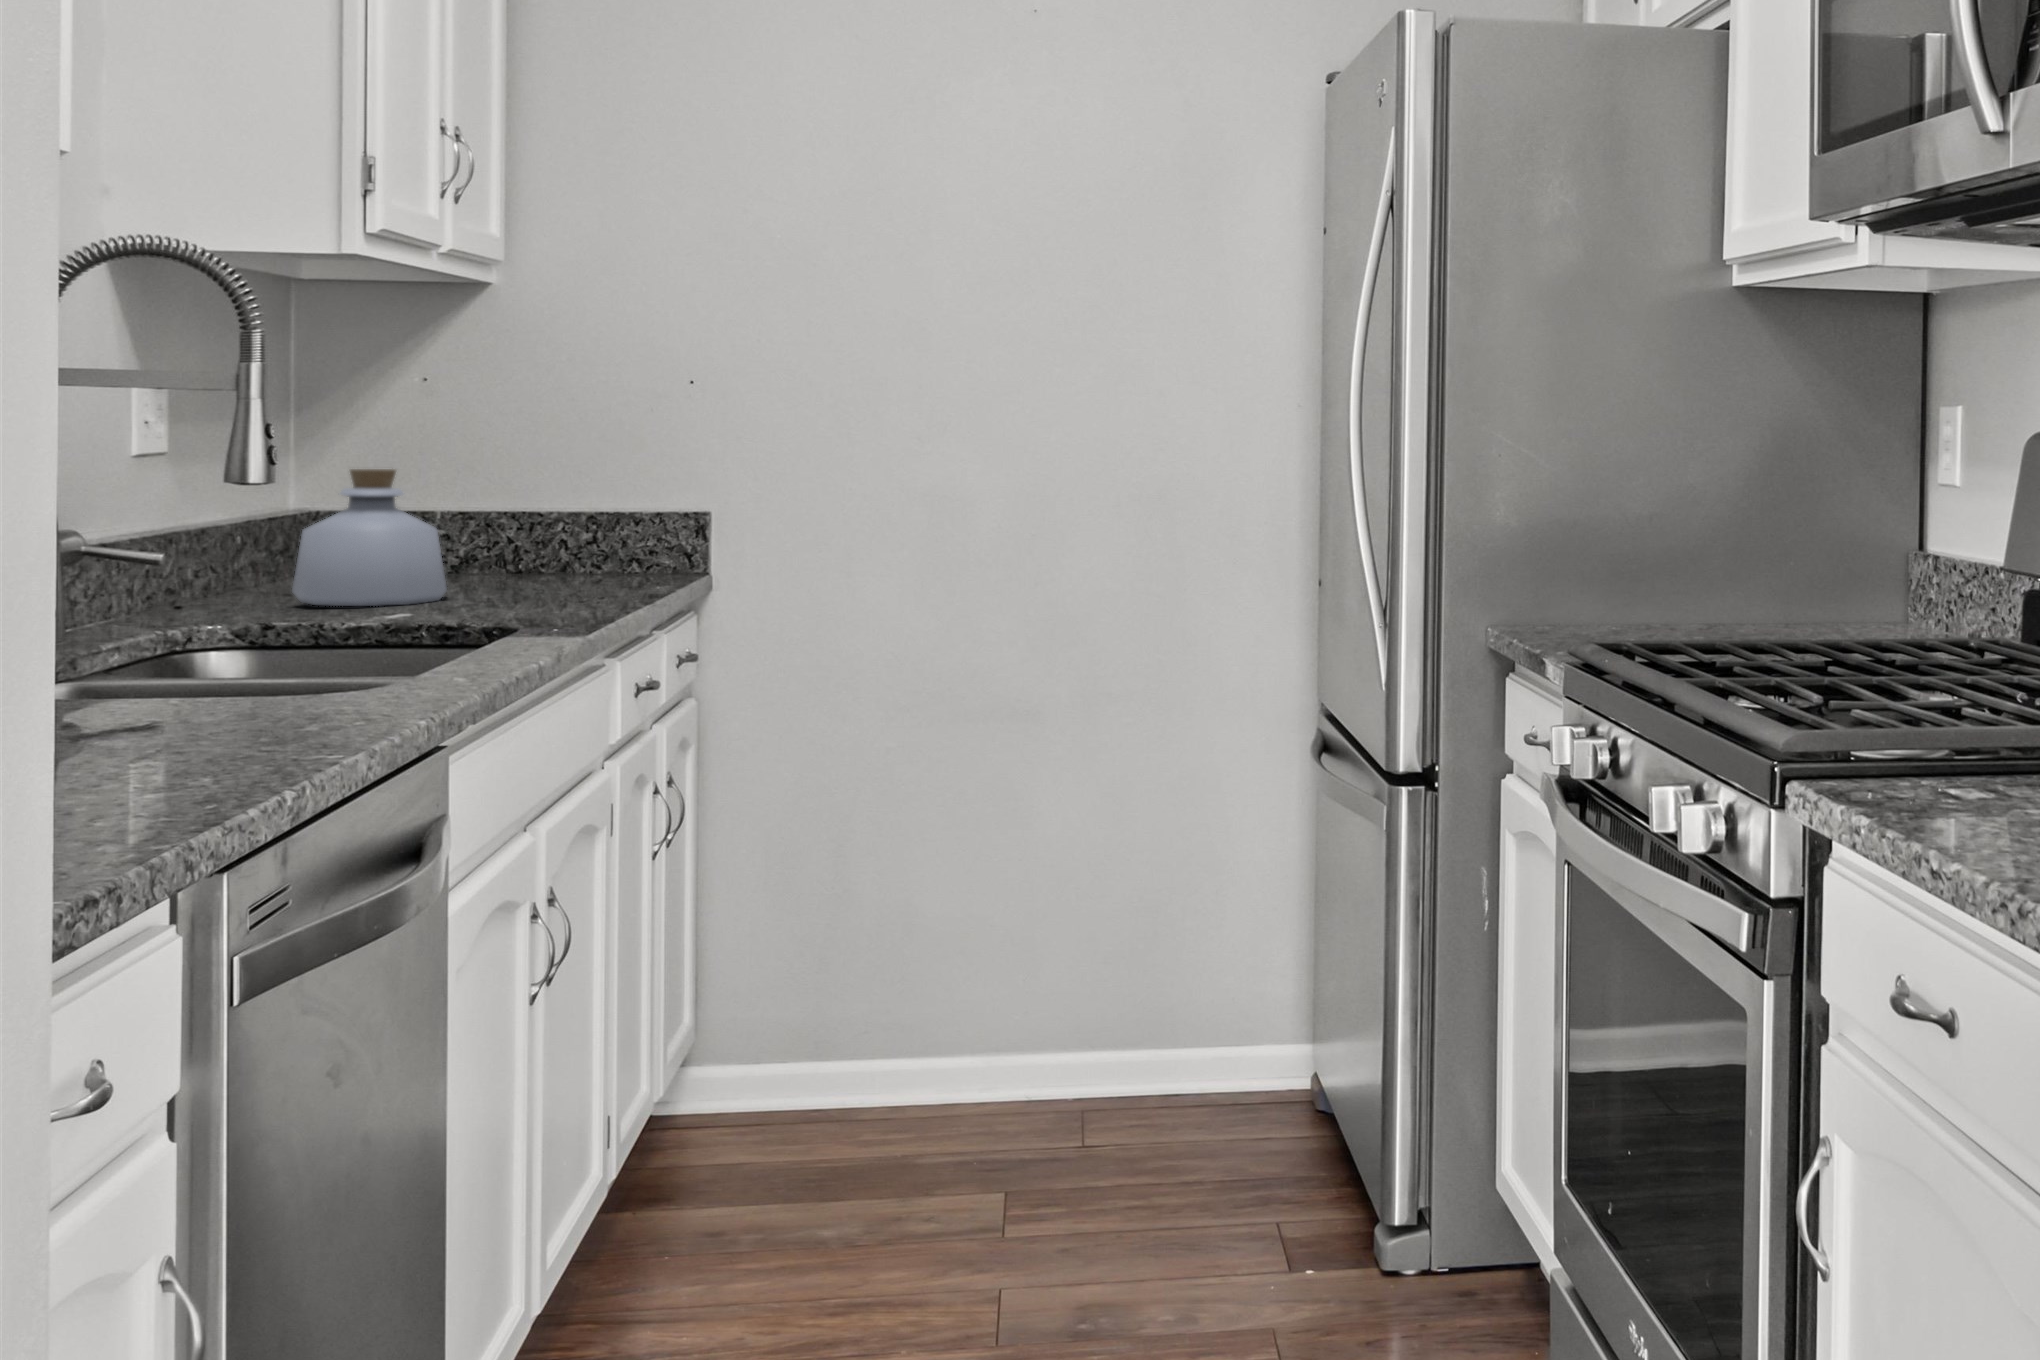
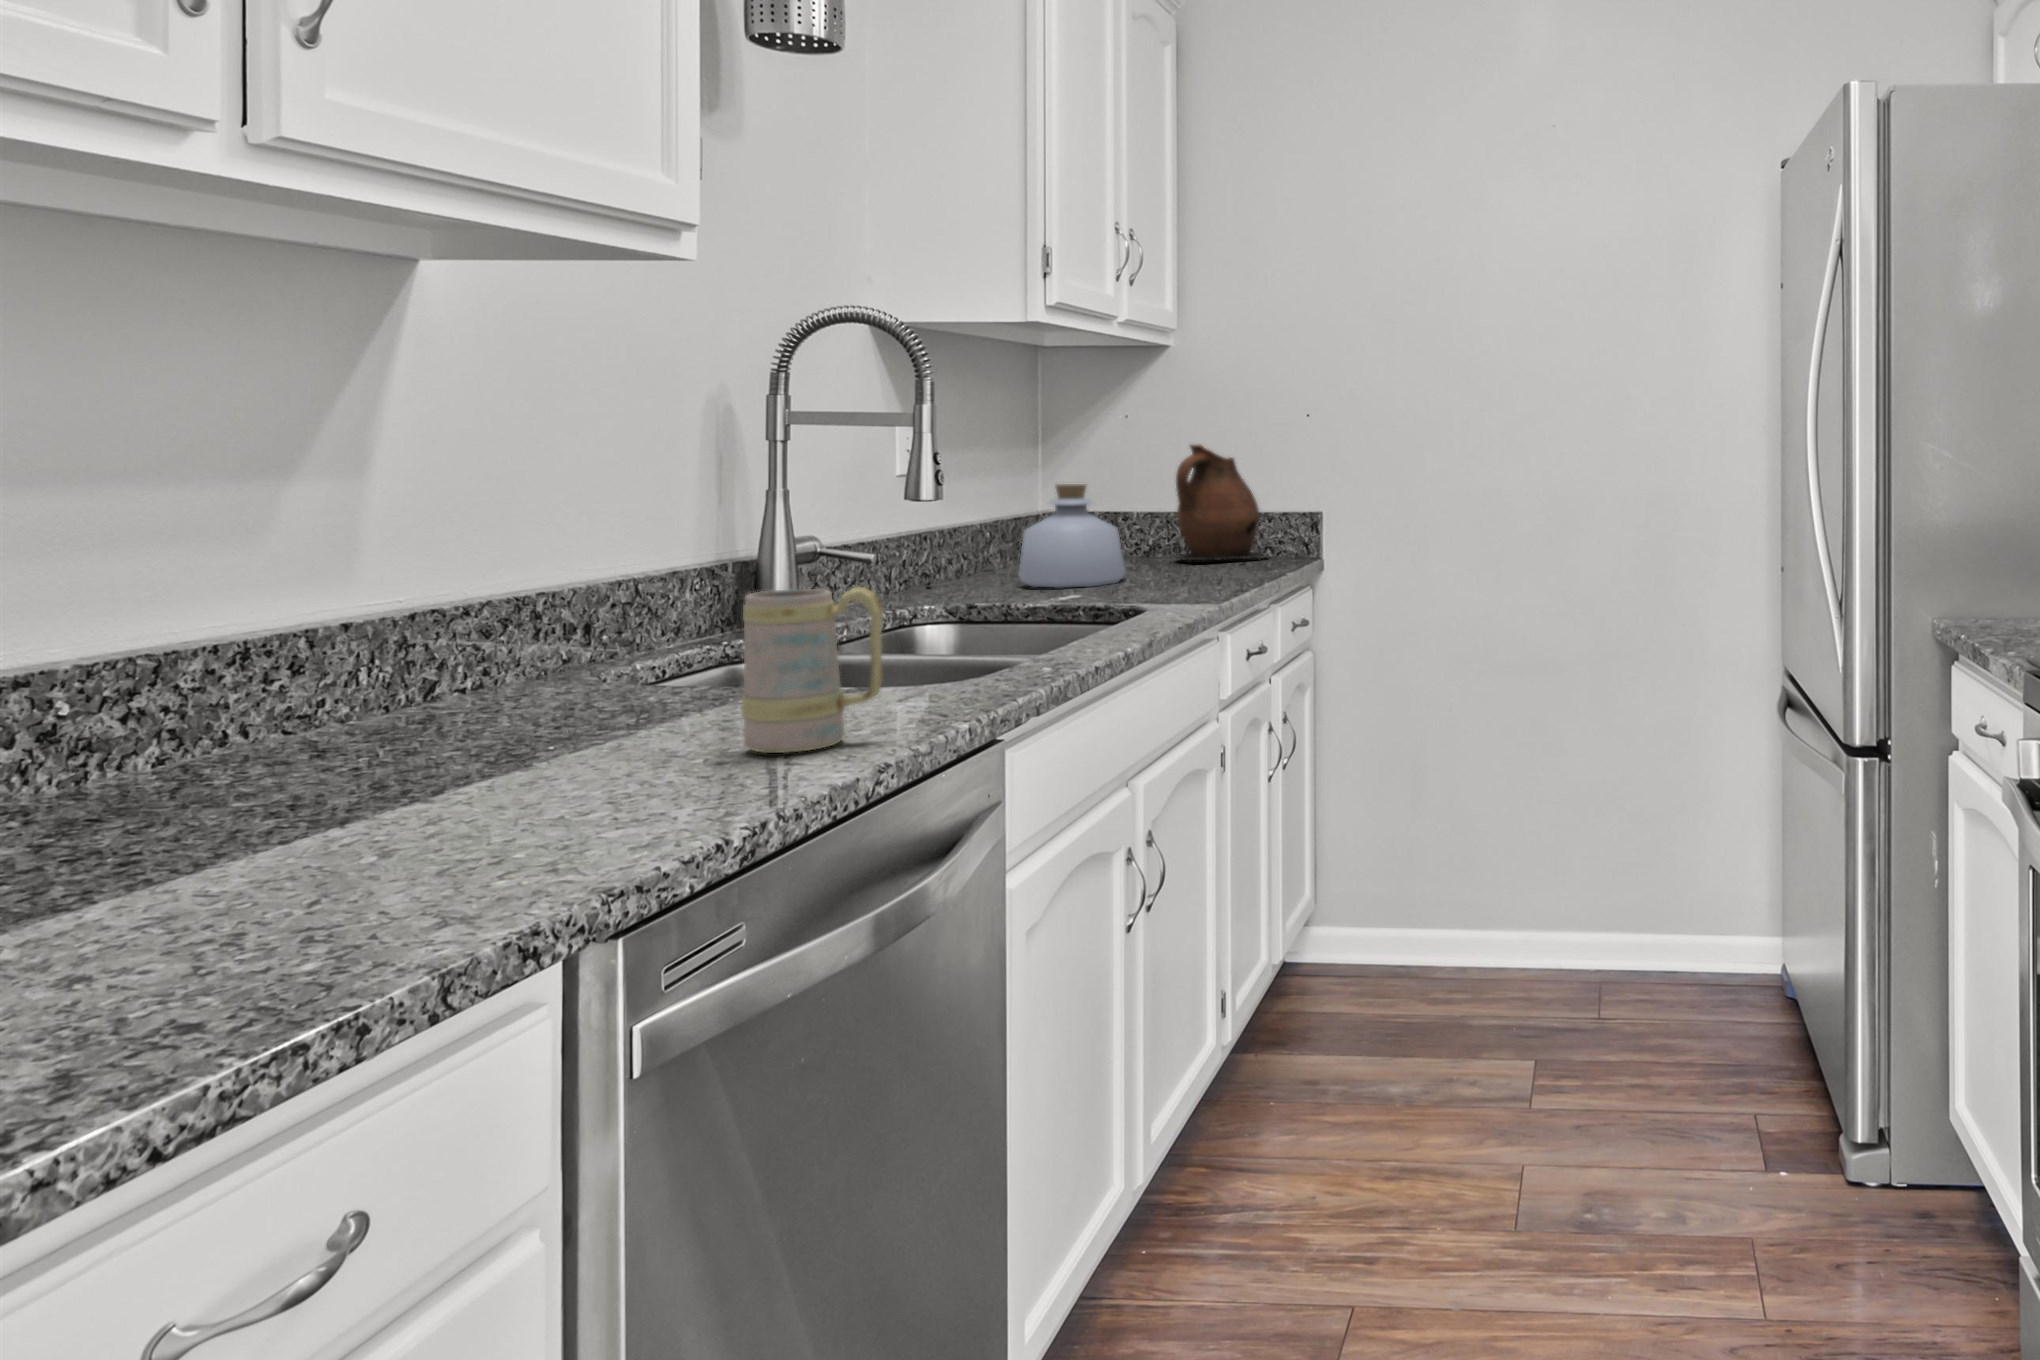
ceramic pitcher: none [490,420,637,576] -> present [1176,444,1269,560]
mug: none [147,561,328,752] -> present [741,587,883,753]

